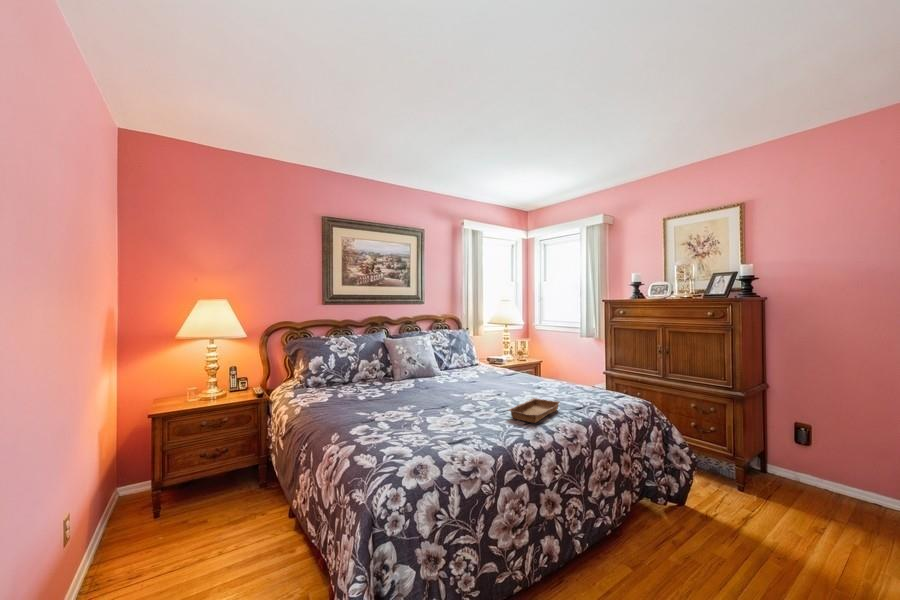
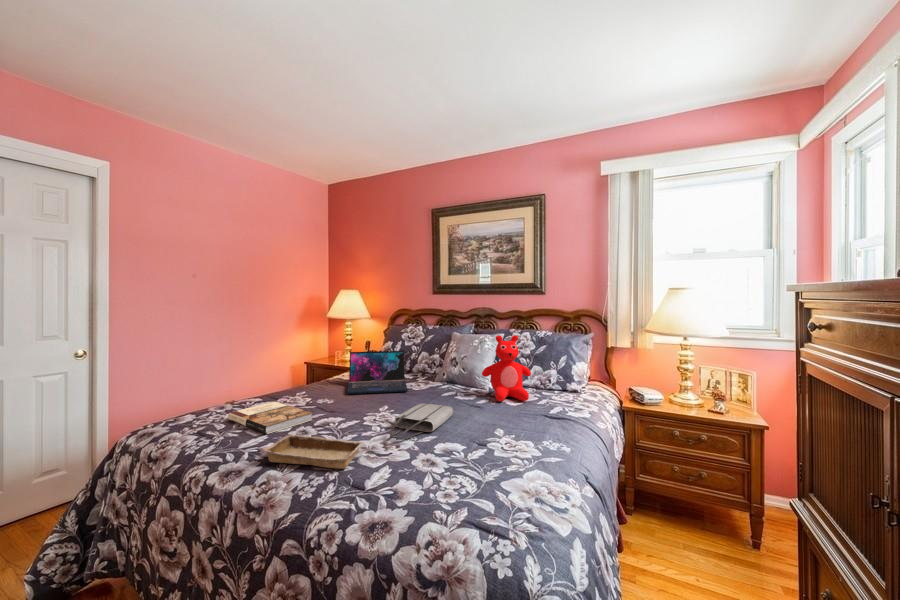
teddy bear: none [455,330,485,374] -> present [482,335,531,401]
laptop: none [359,355,421,398] -> present [347,351,408,394]
tote bag: none [473,379,528,396] -> present [390,403,453,438]
book: none [401,405,476,435] -> present [228,402,312,434]

